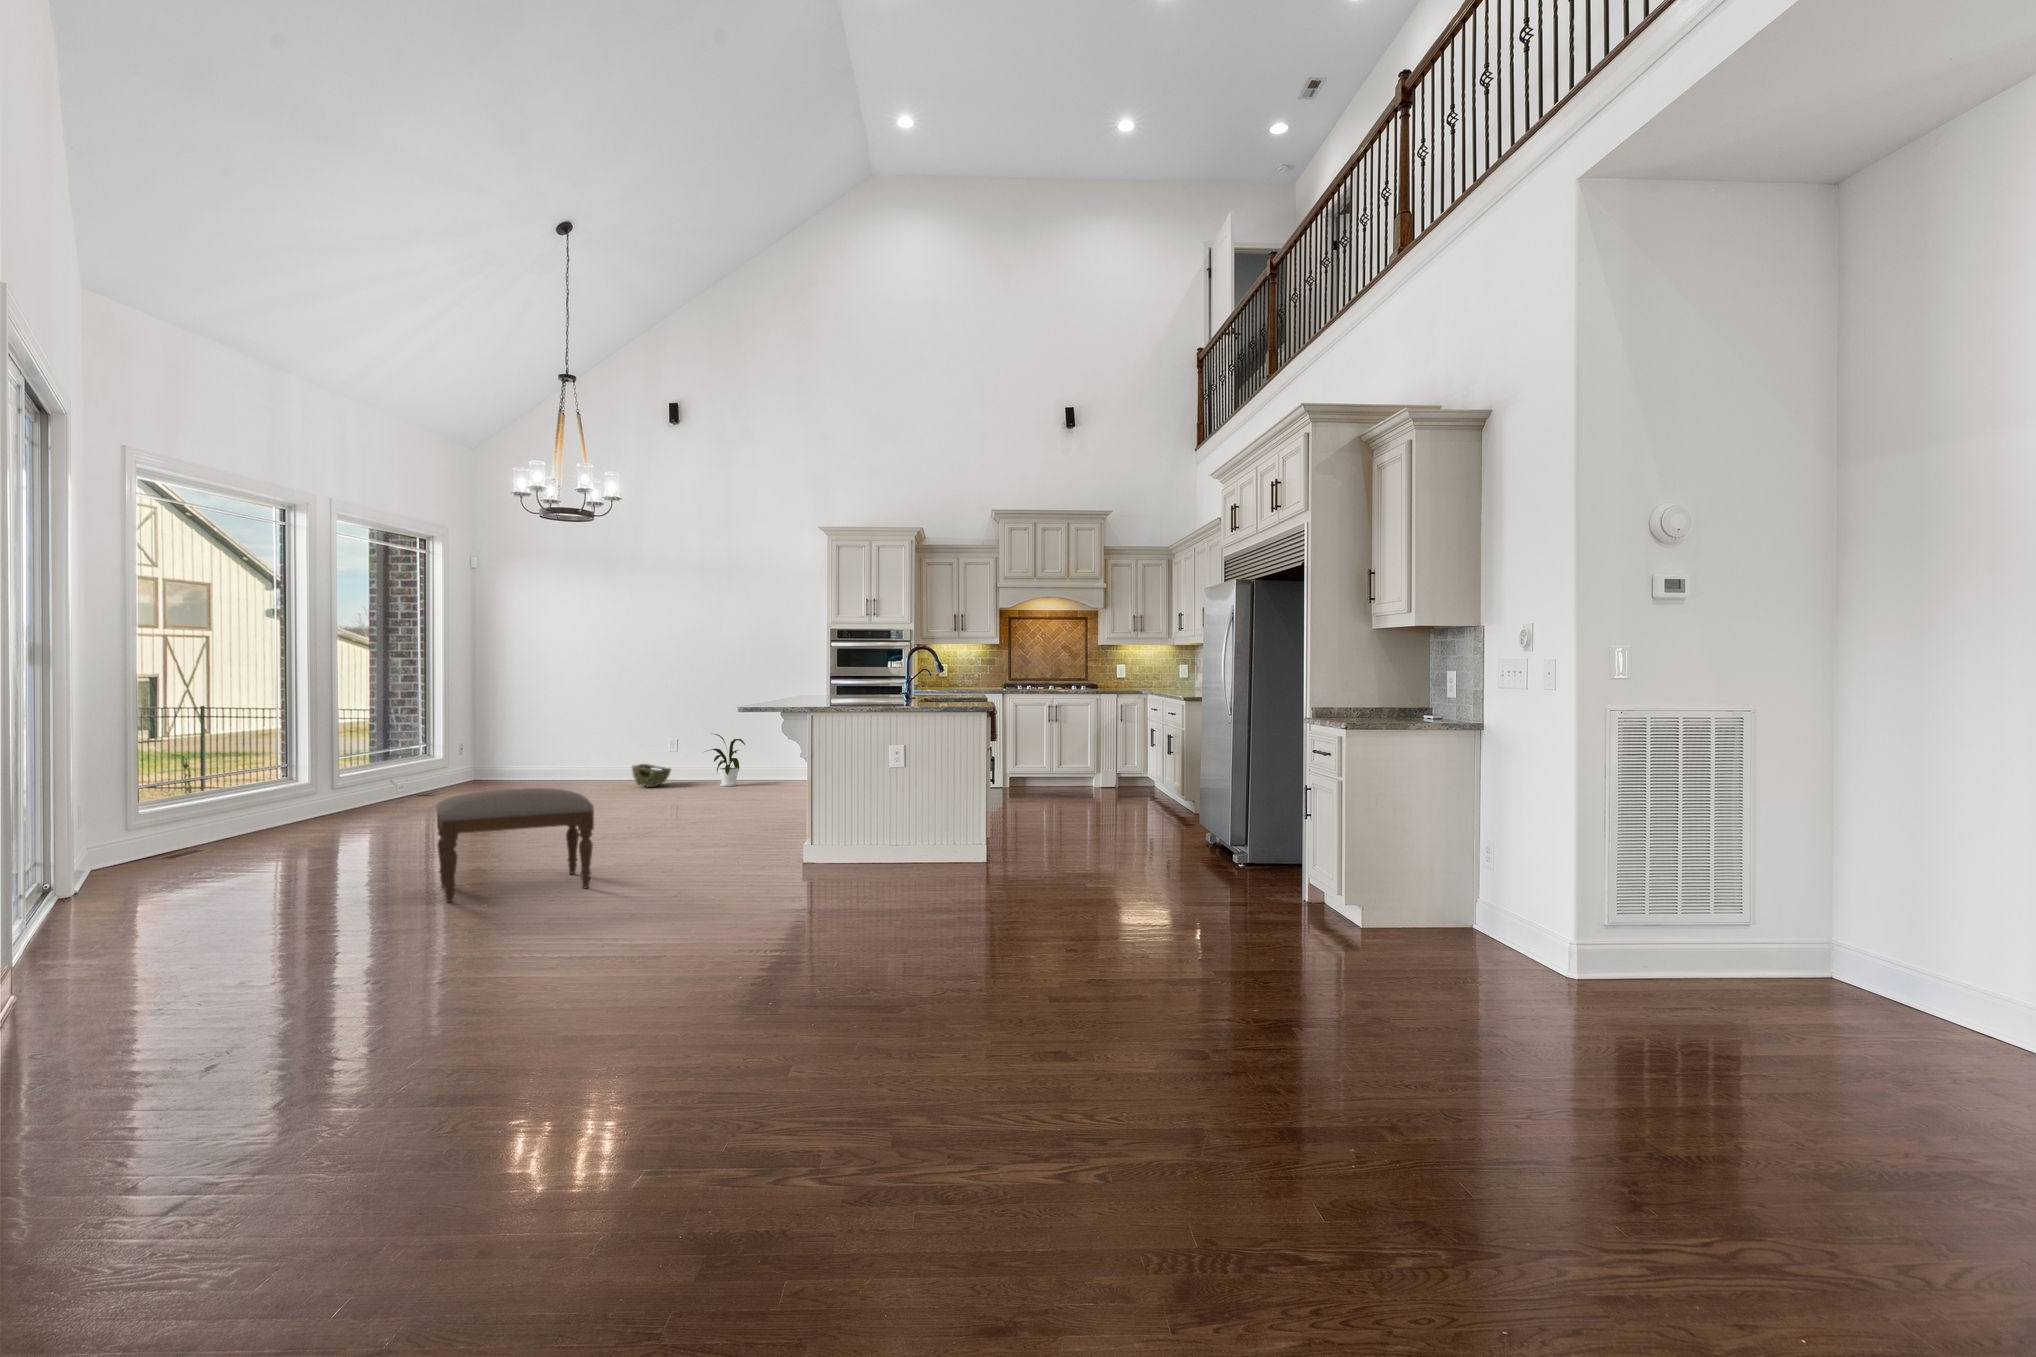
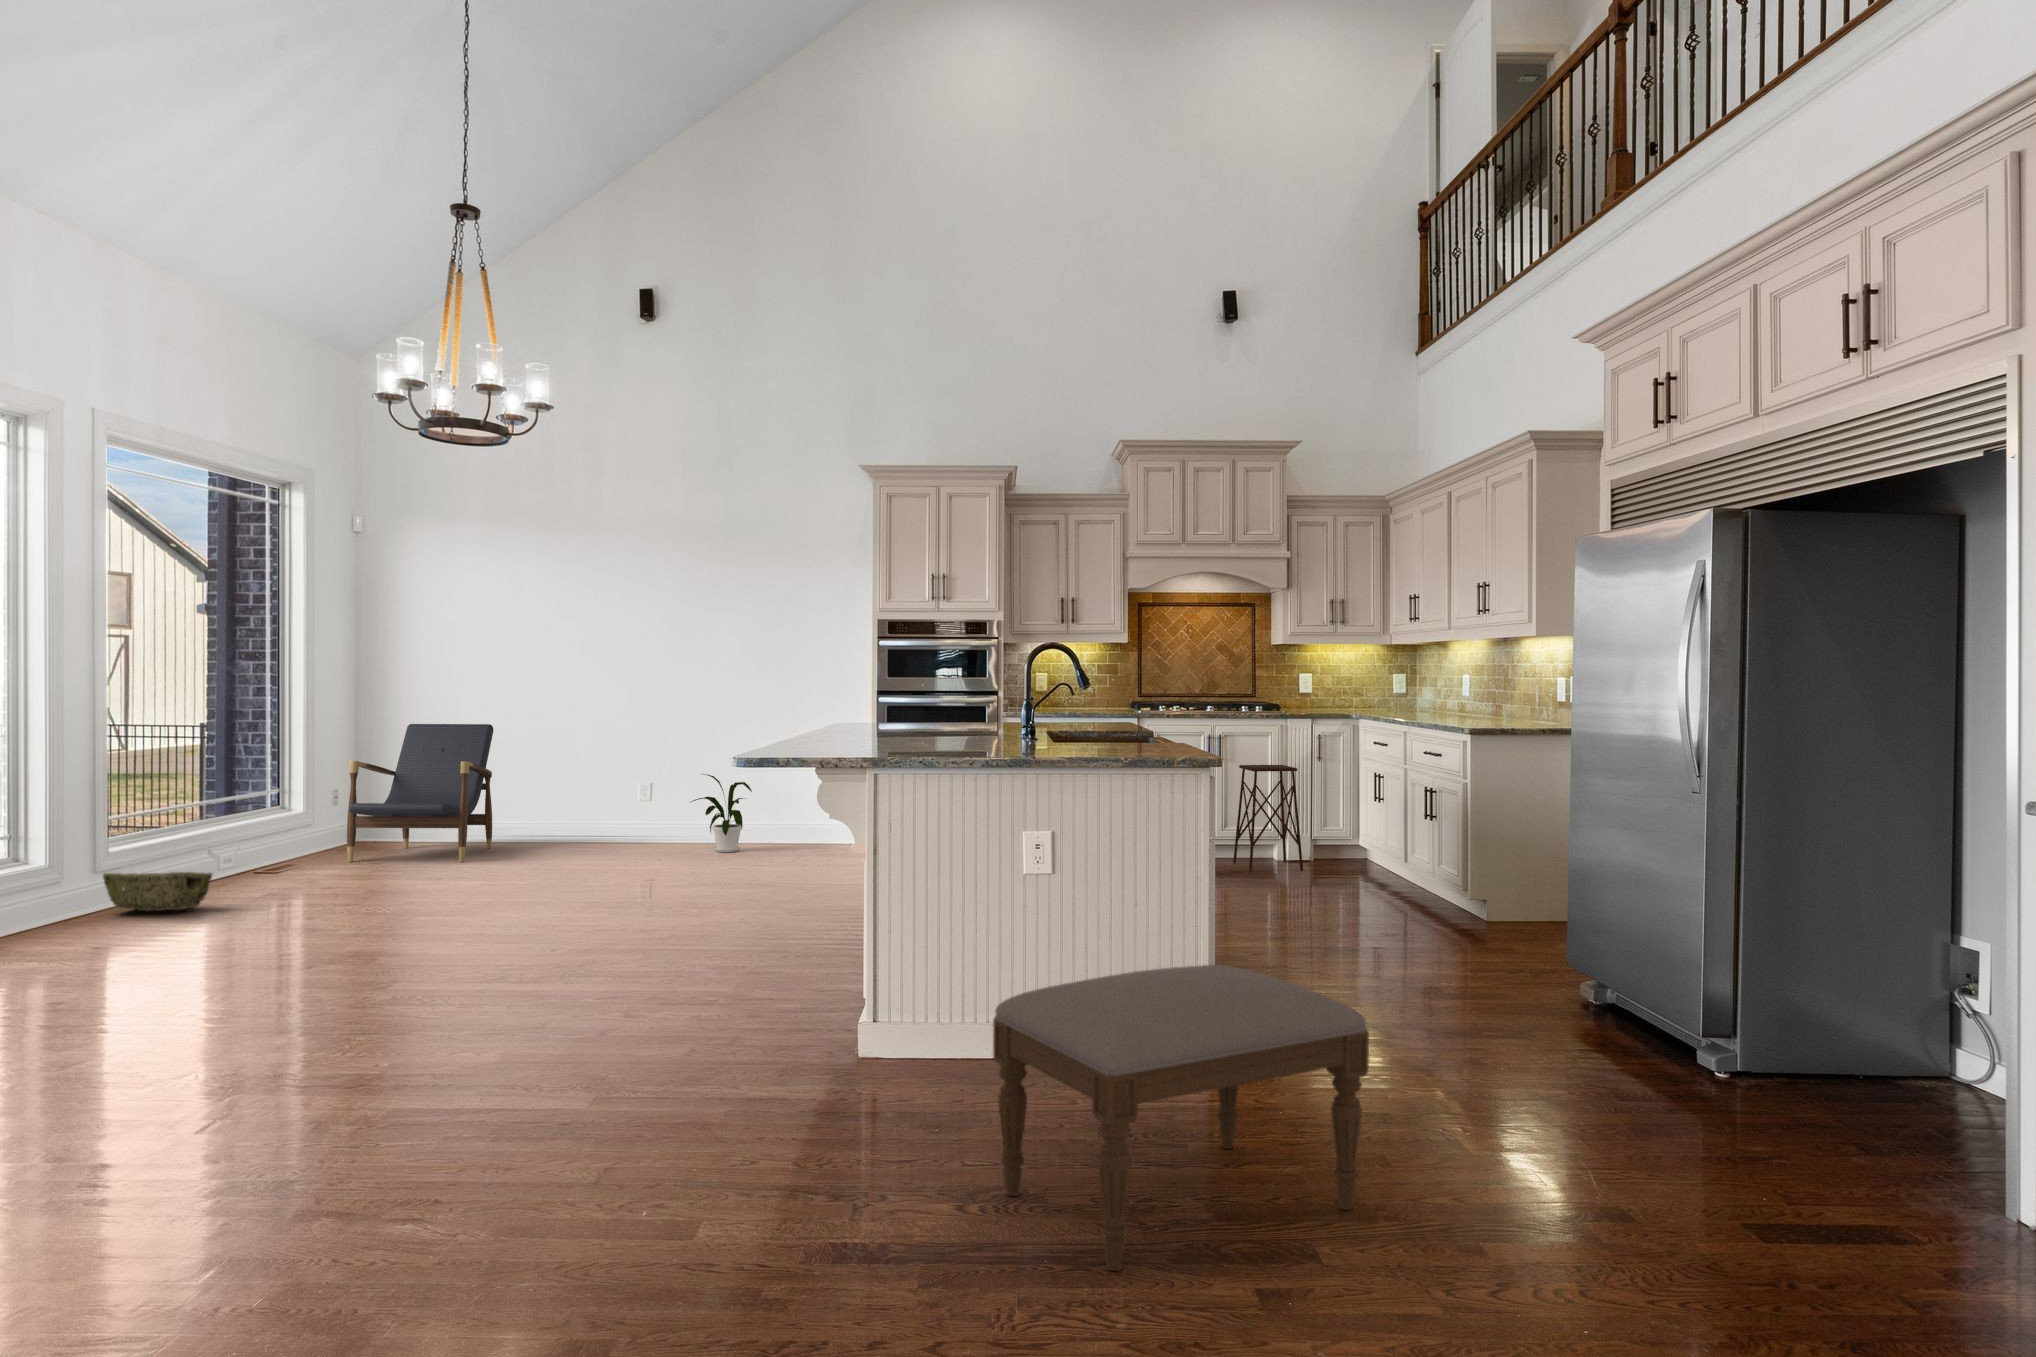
lounge chair: none [468,701,567,793] -> present [347,724,494,862]
side table: none [1067,725,1110,794] -> present [1233,765,1303,872]
woven basket: present [632,764,671,787] -> present [103,872,212,911]
ottoman: present [437,788,594,902] -> present [993,964,1369,1271]

